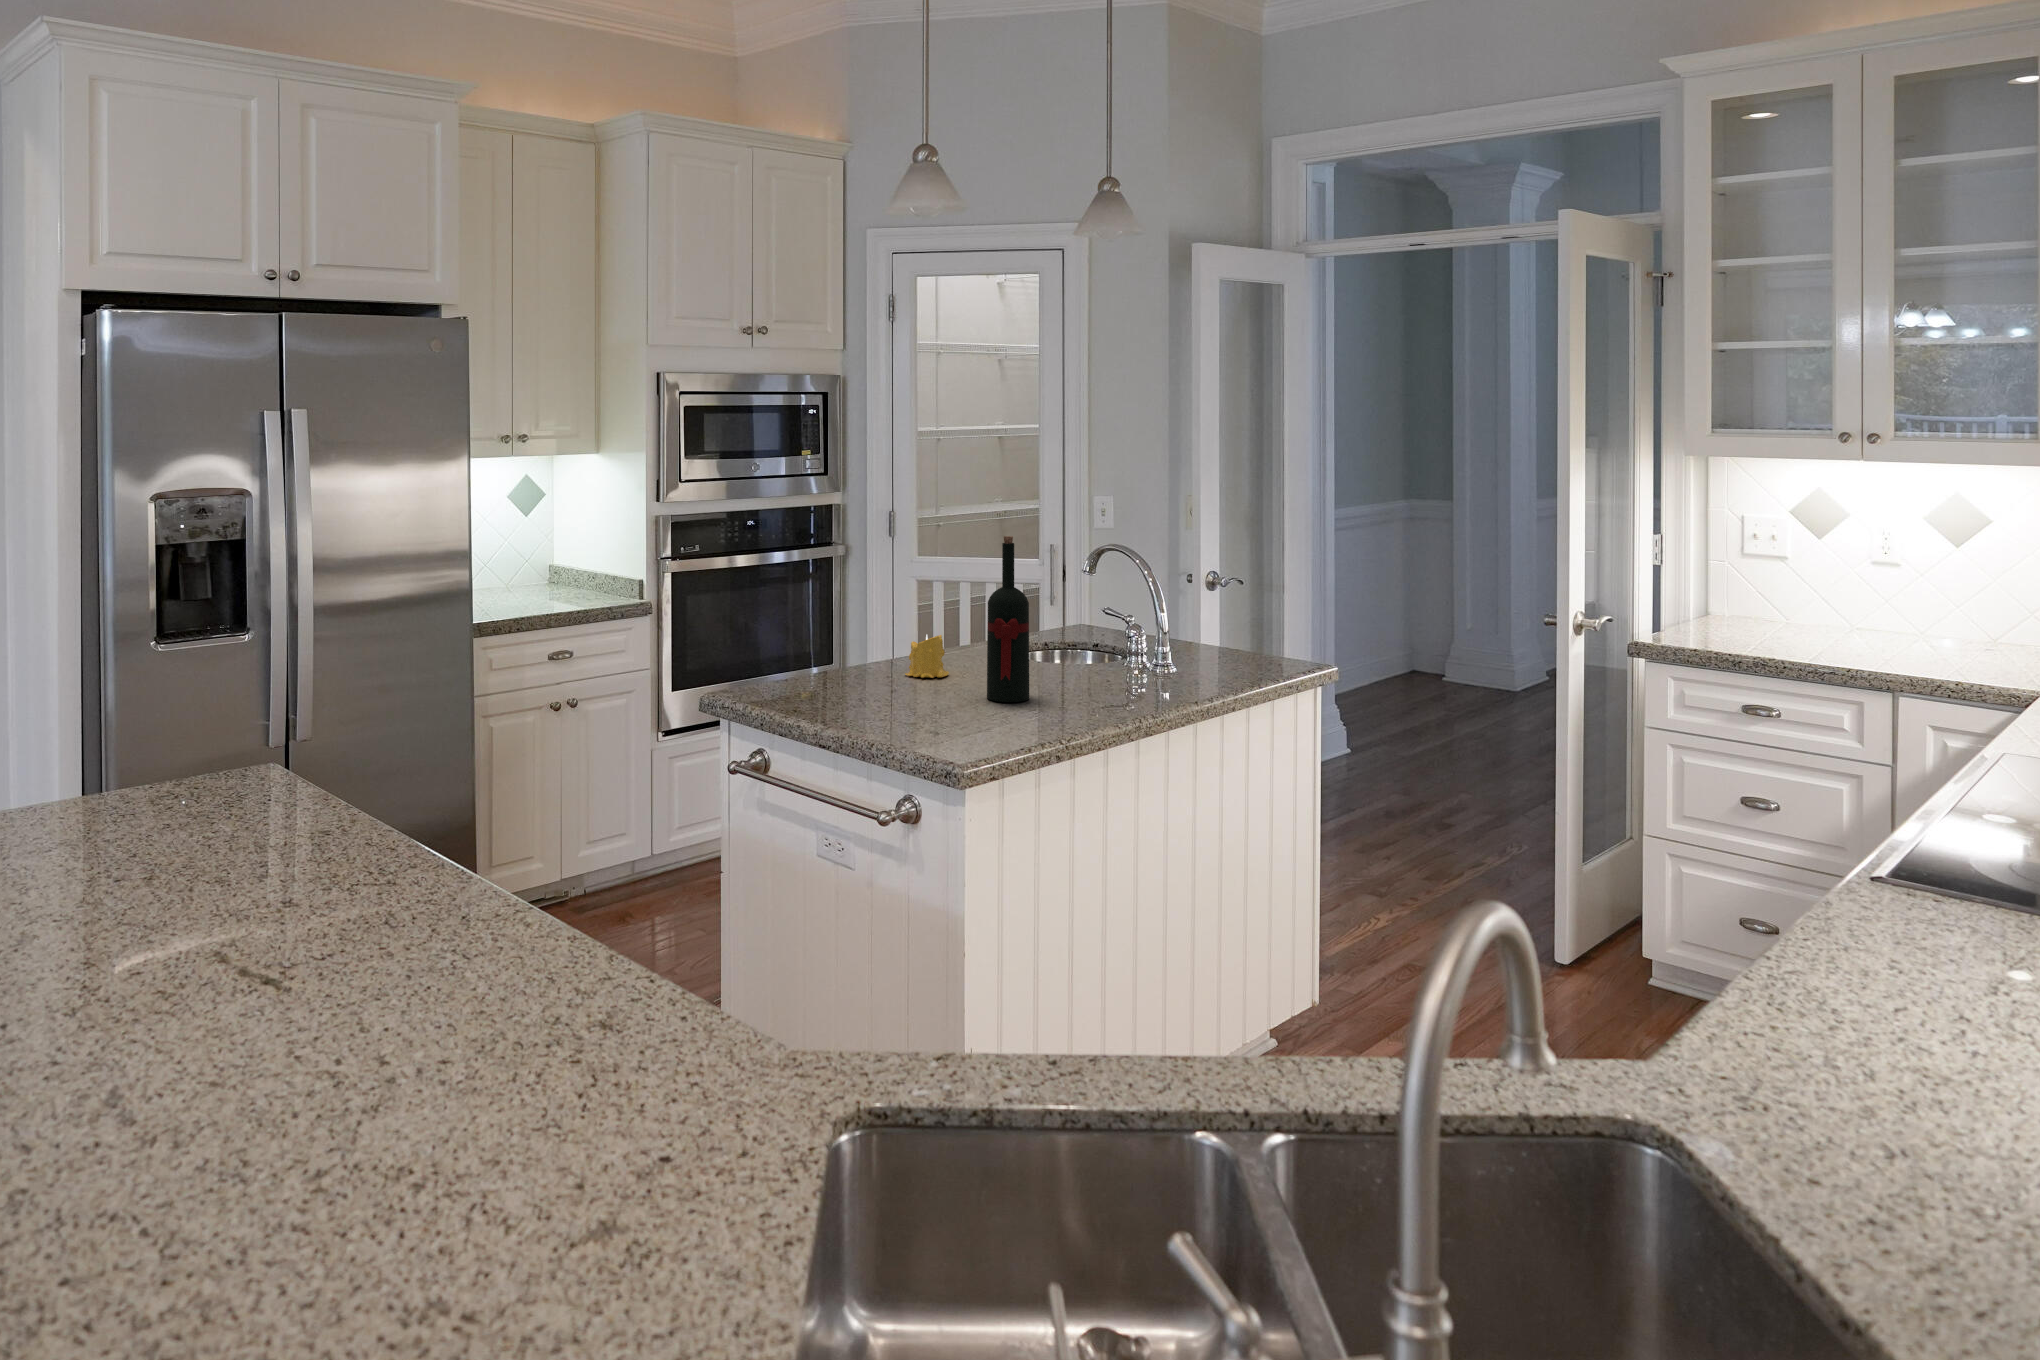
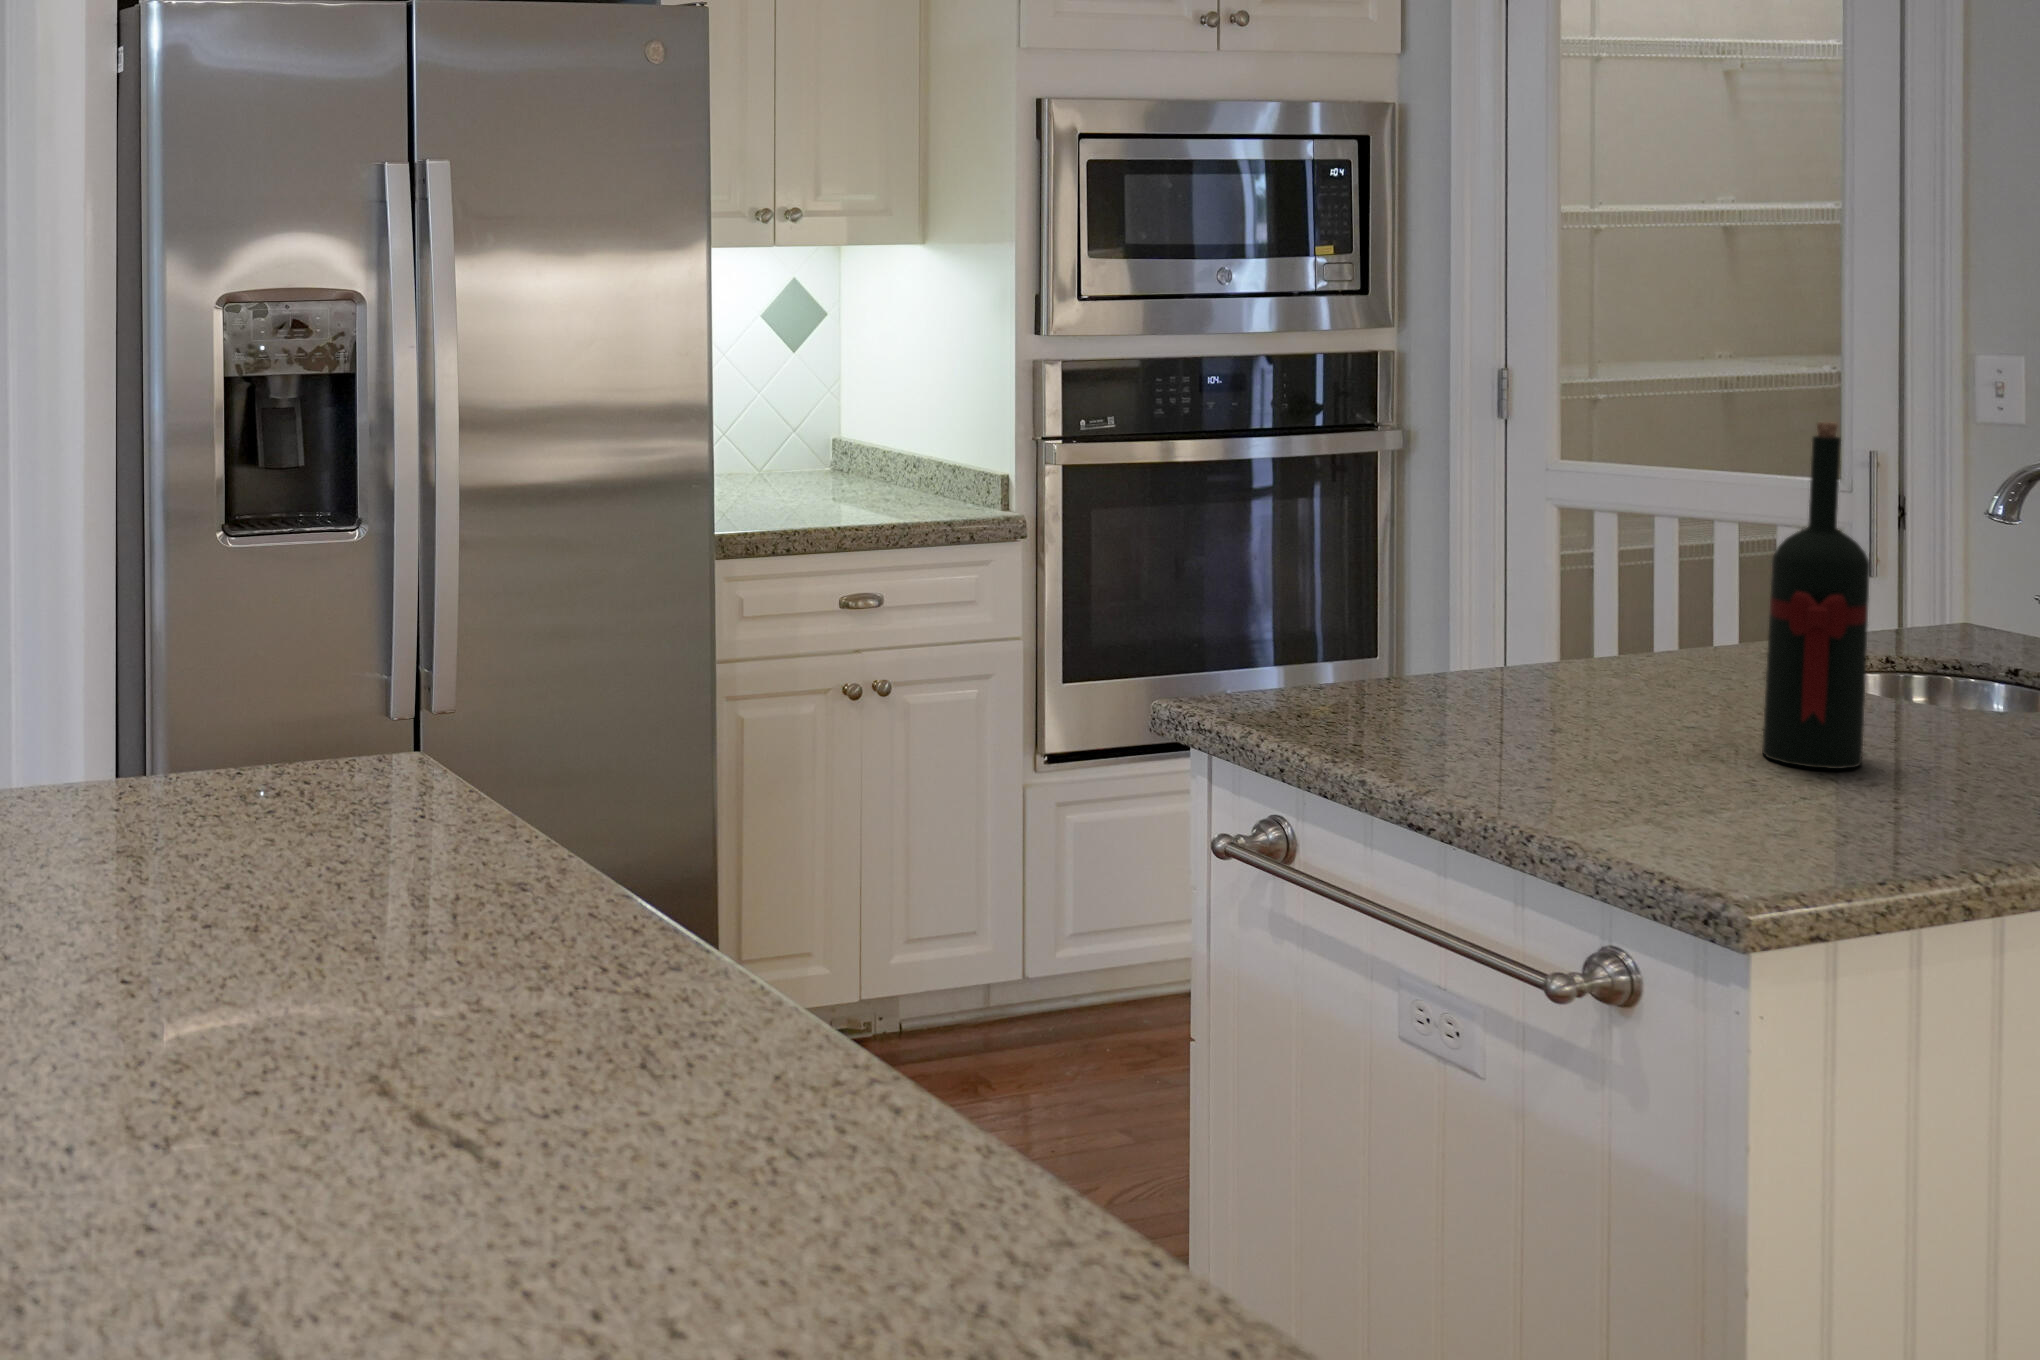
candle: present [905,635,949,678] -> none [1566,609,1662,702]

